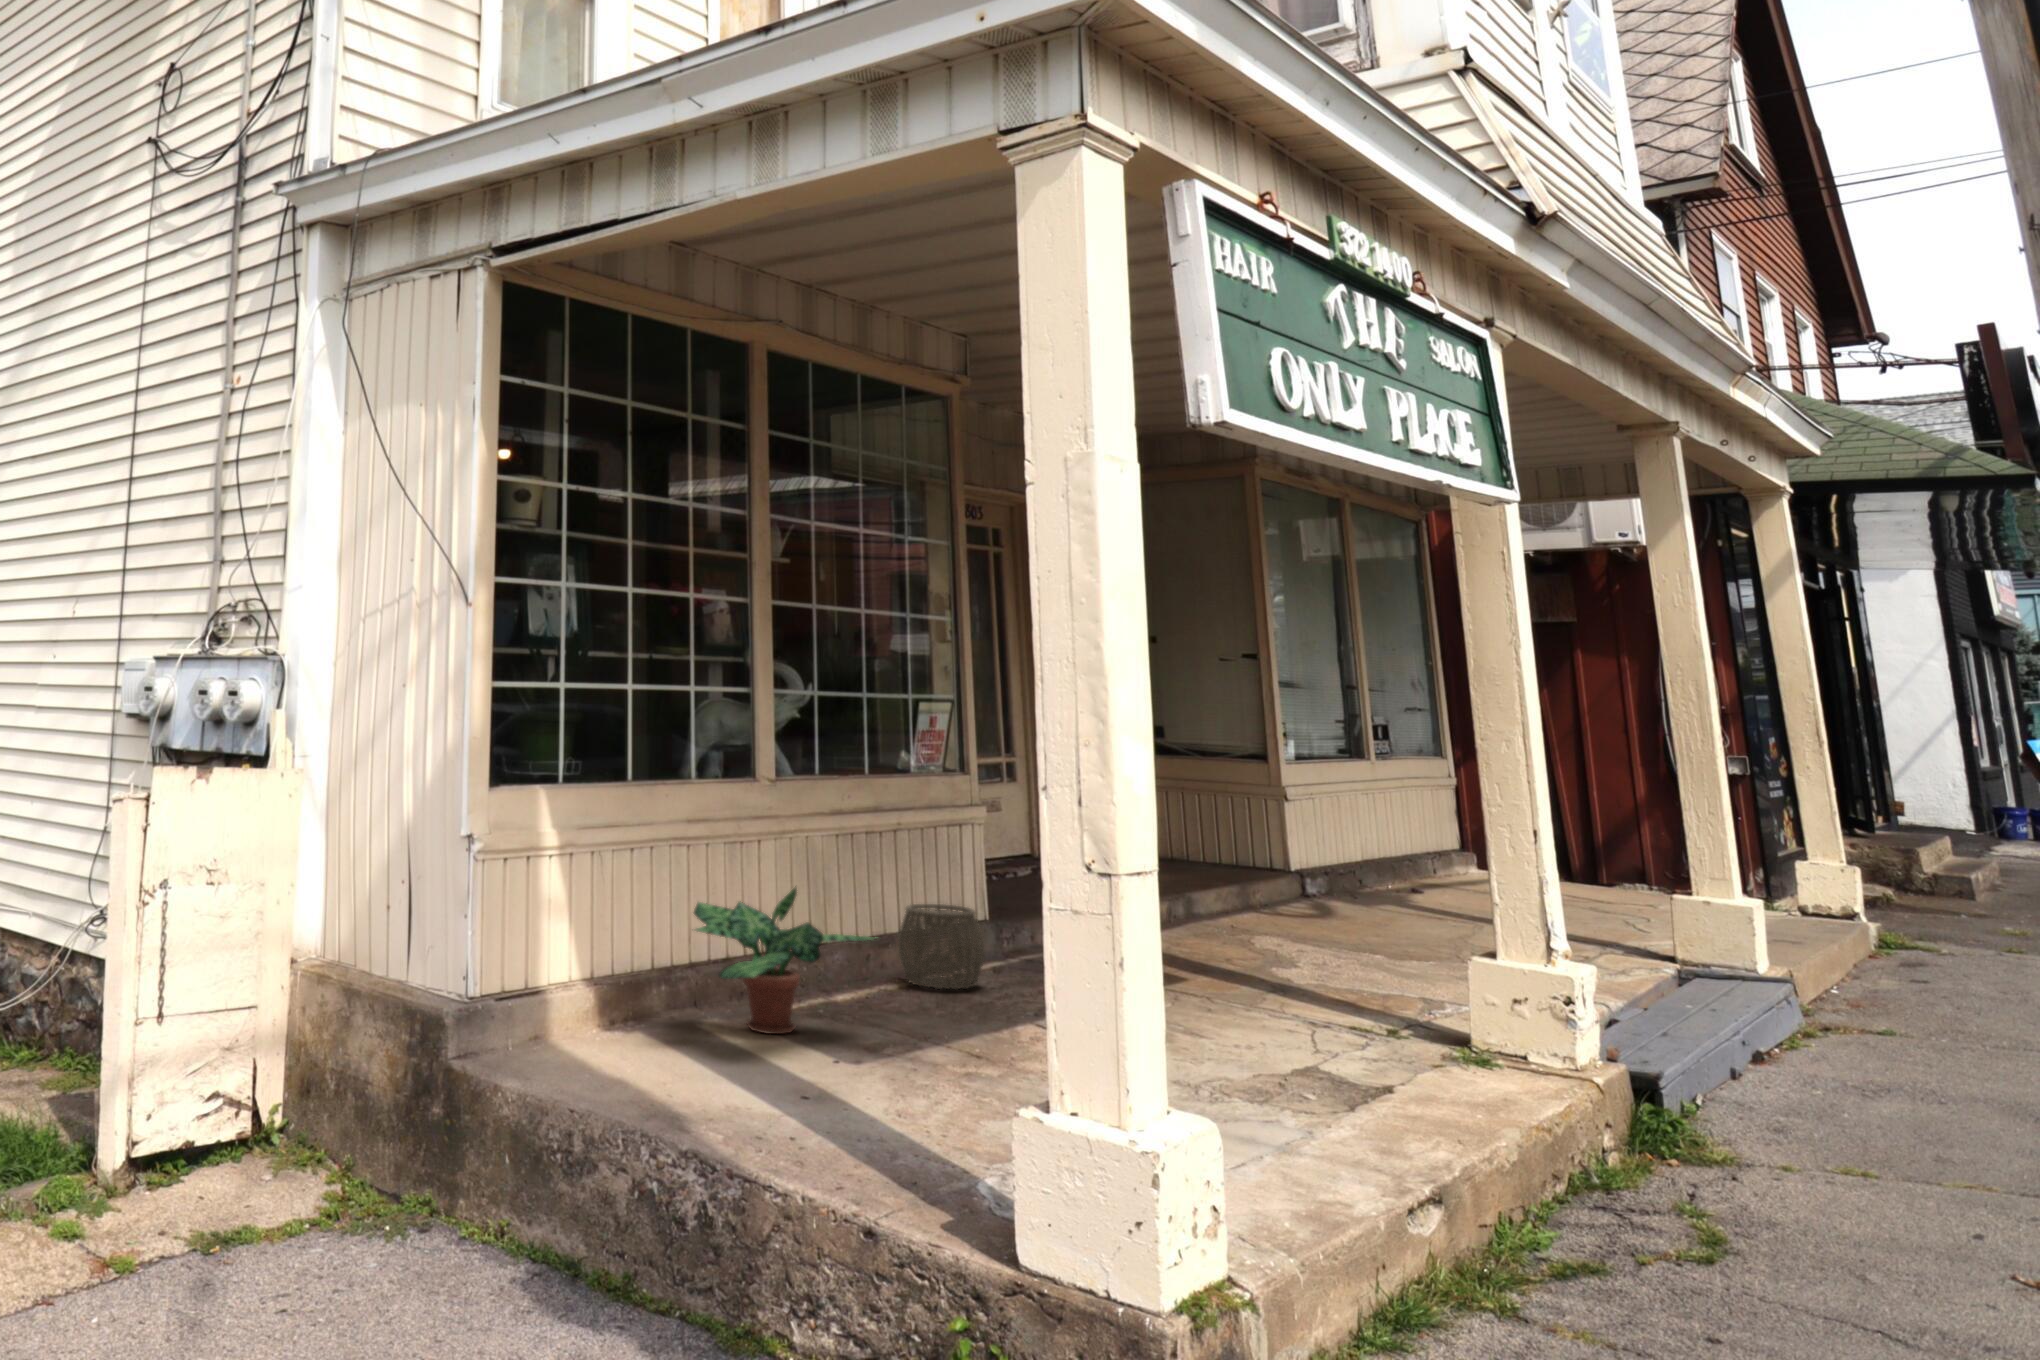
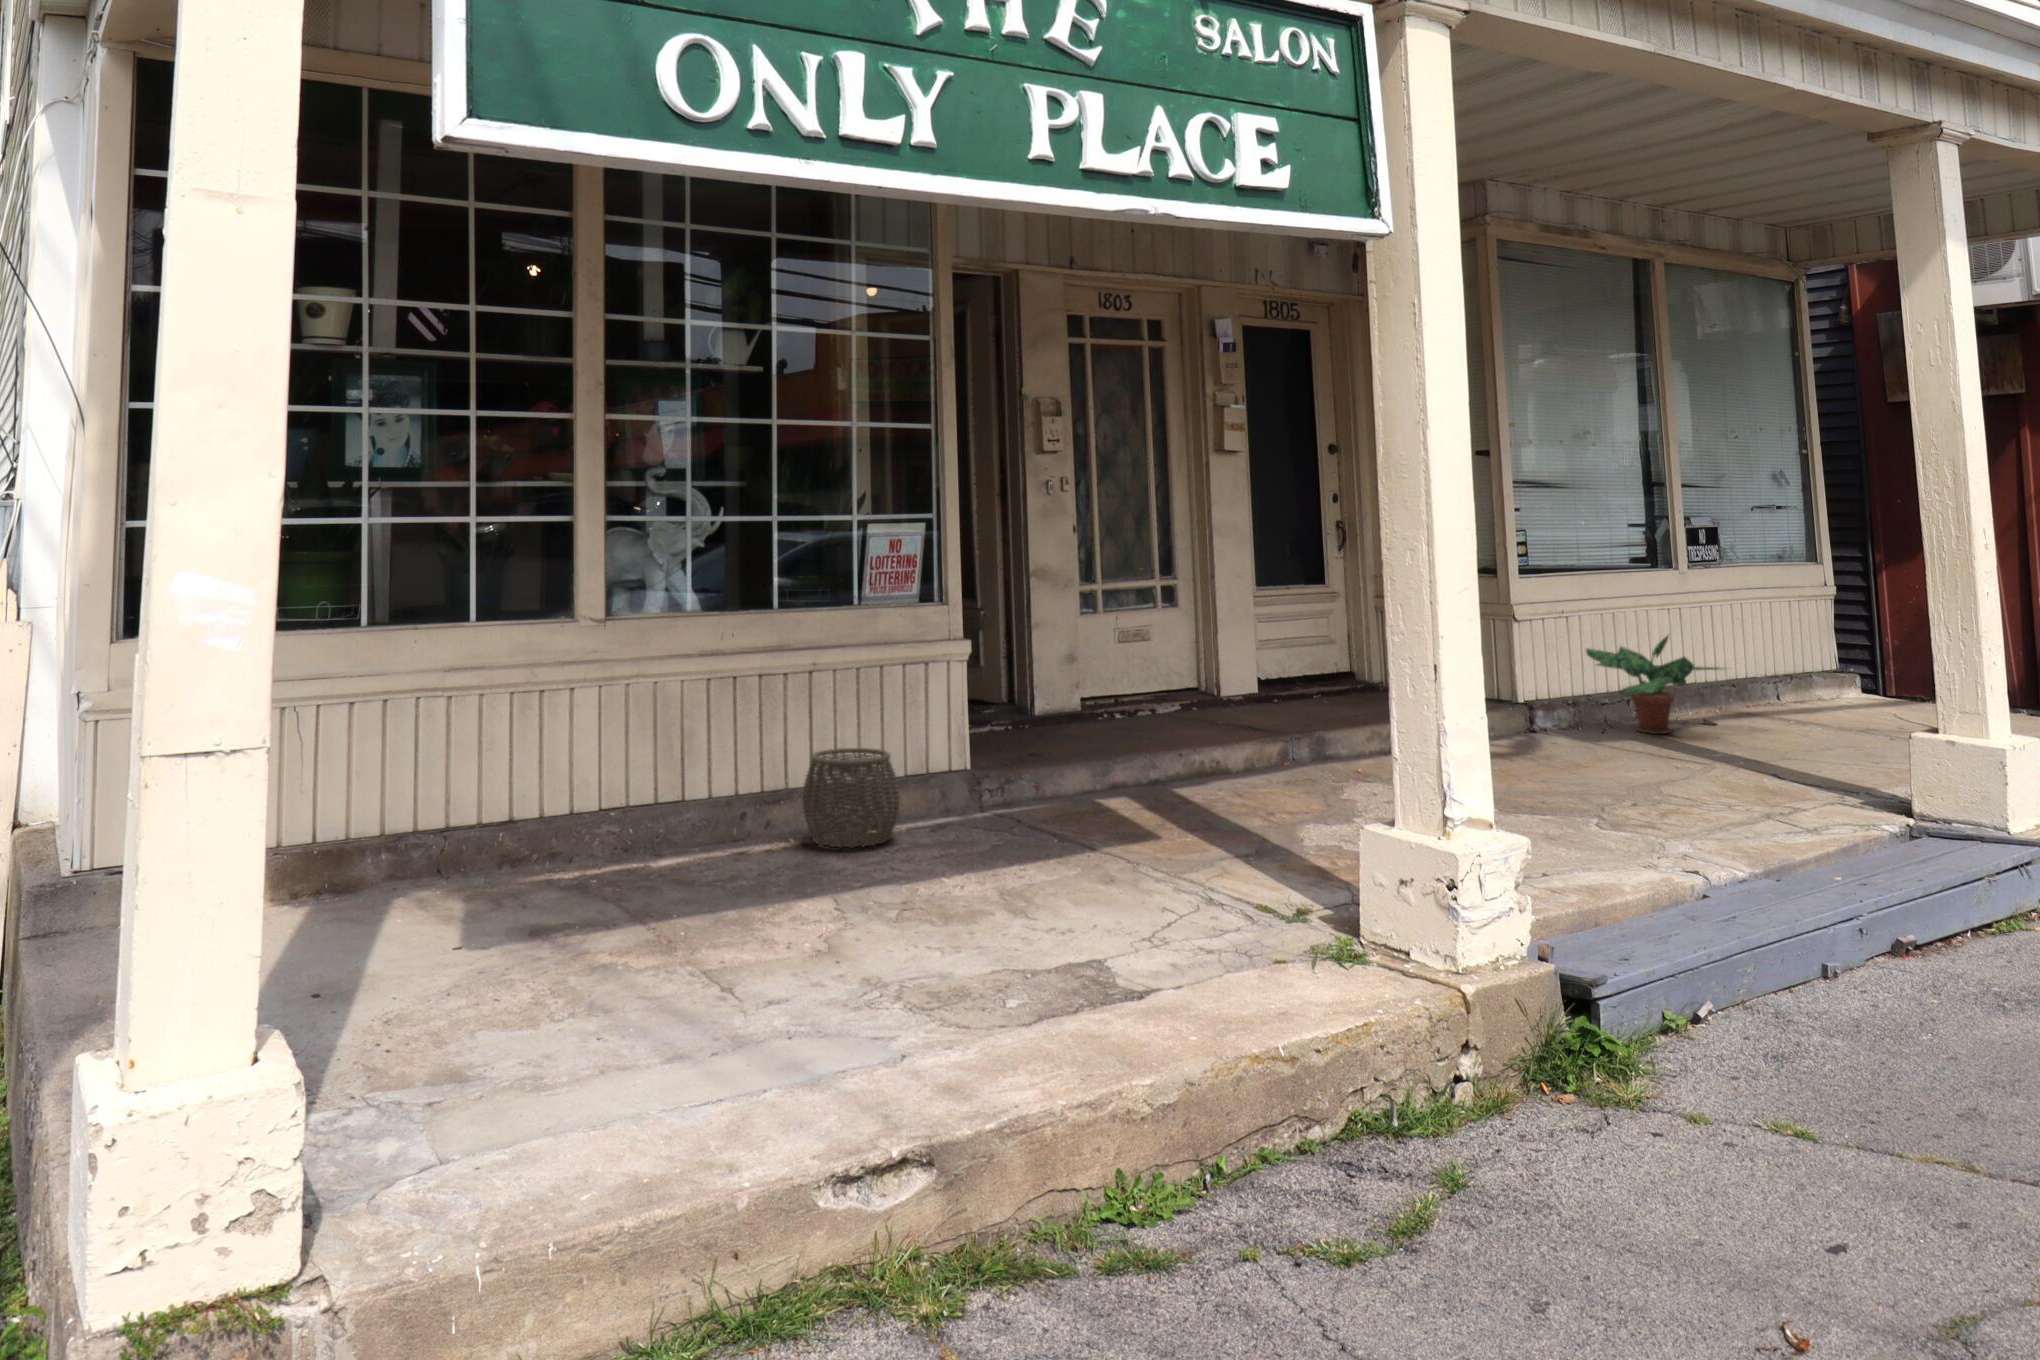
potted plant: present [694,886,873,1034] -> present [1586,636,1720,734]

